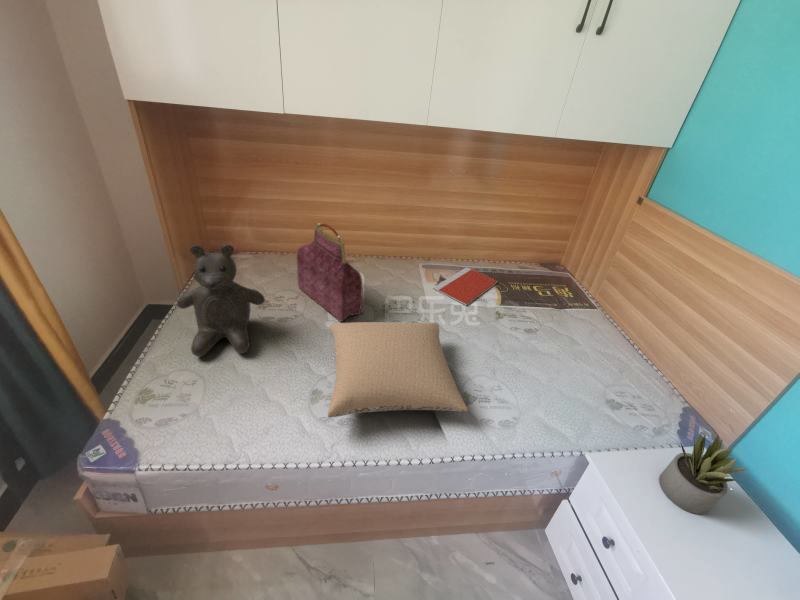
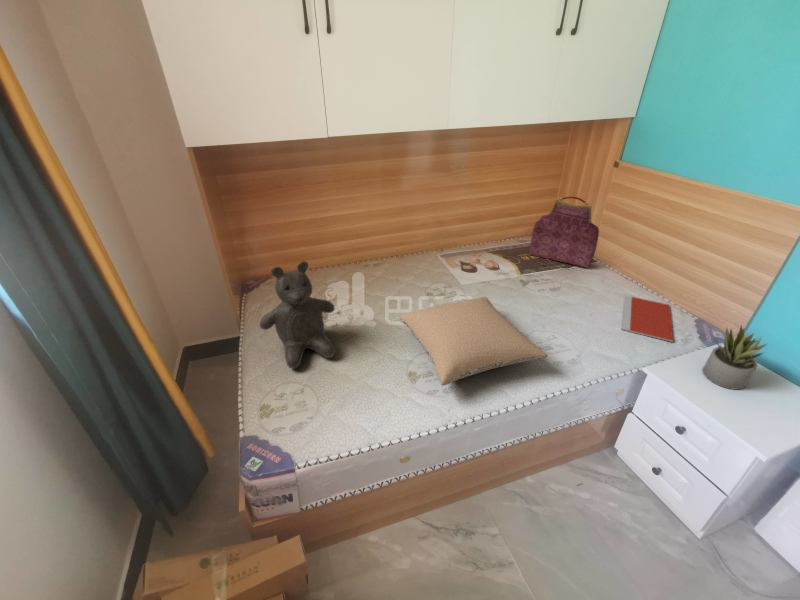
handbag: present [297,223,362,322] -> present [530,197,599,268]
notebook: present [433,267,498,305] -> present [622,296,673,342]

